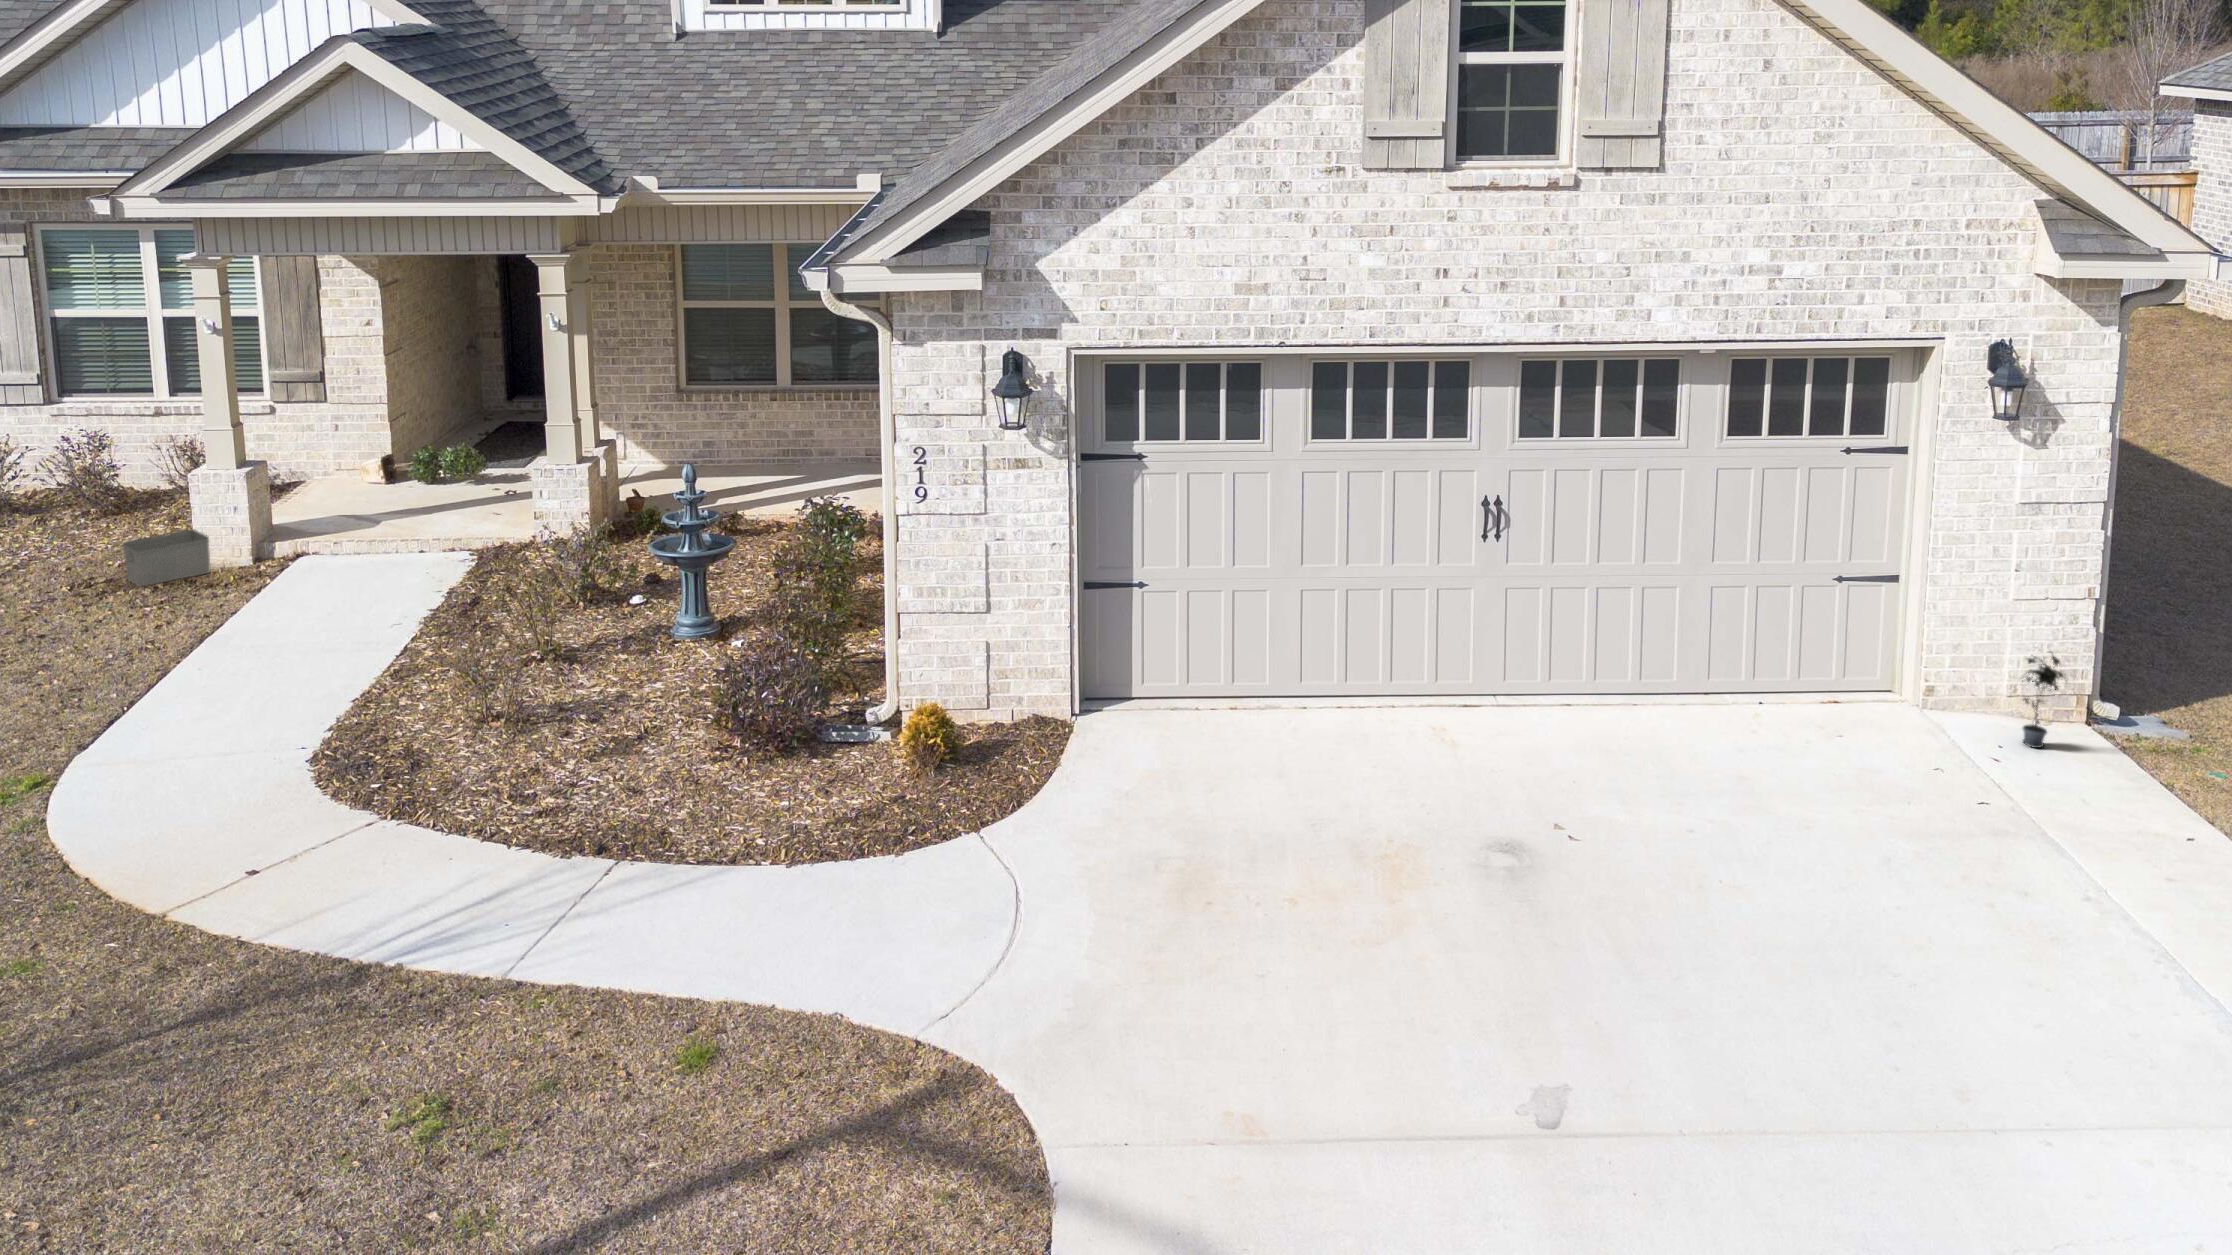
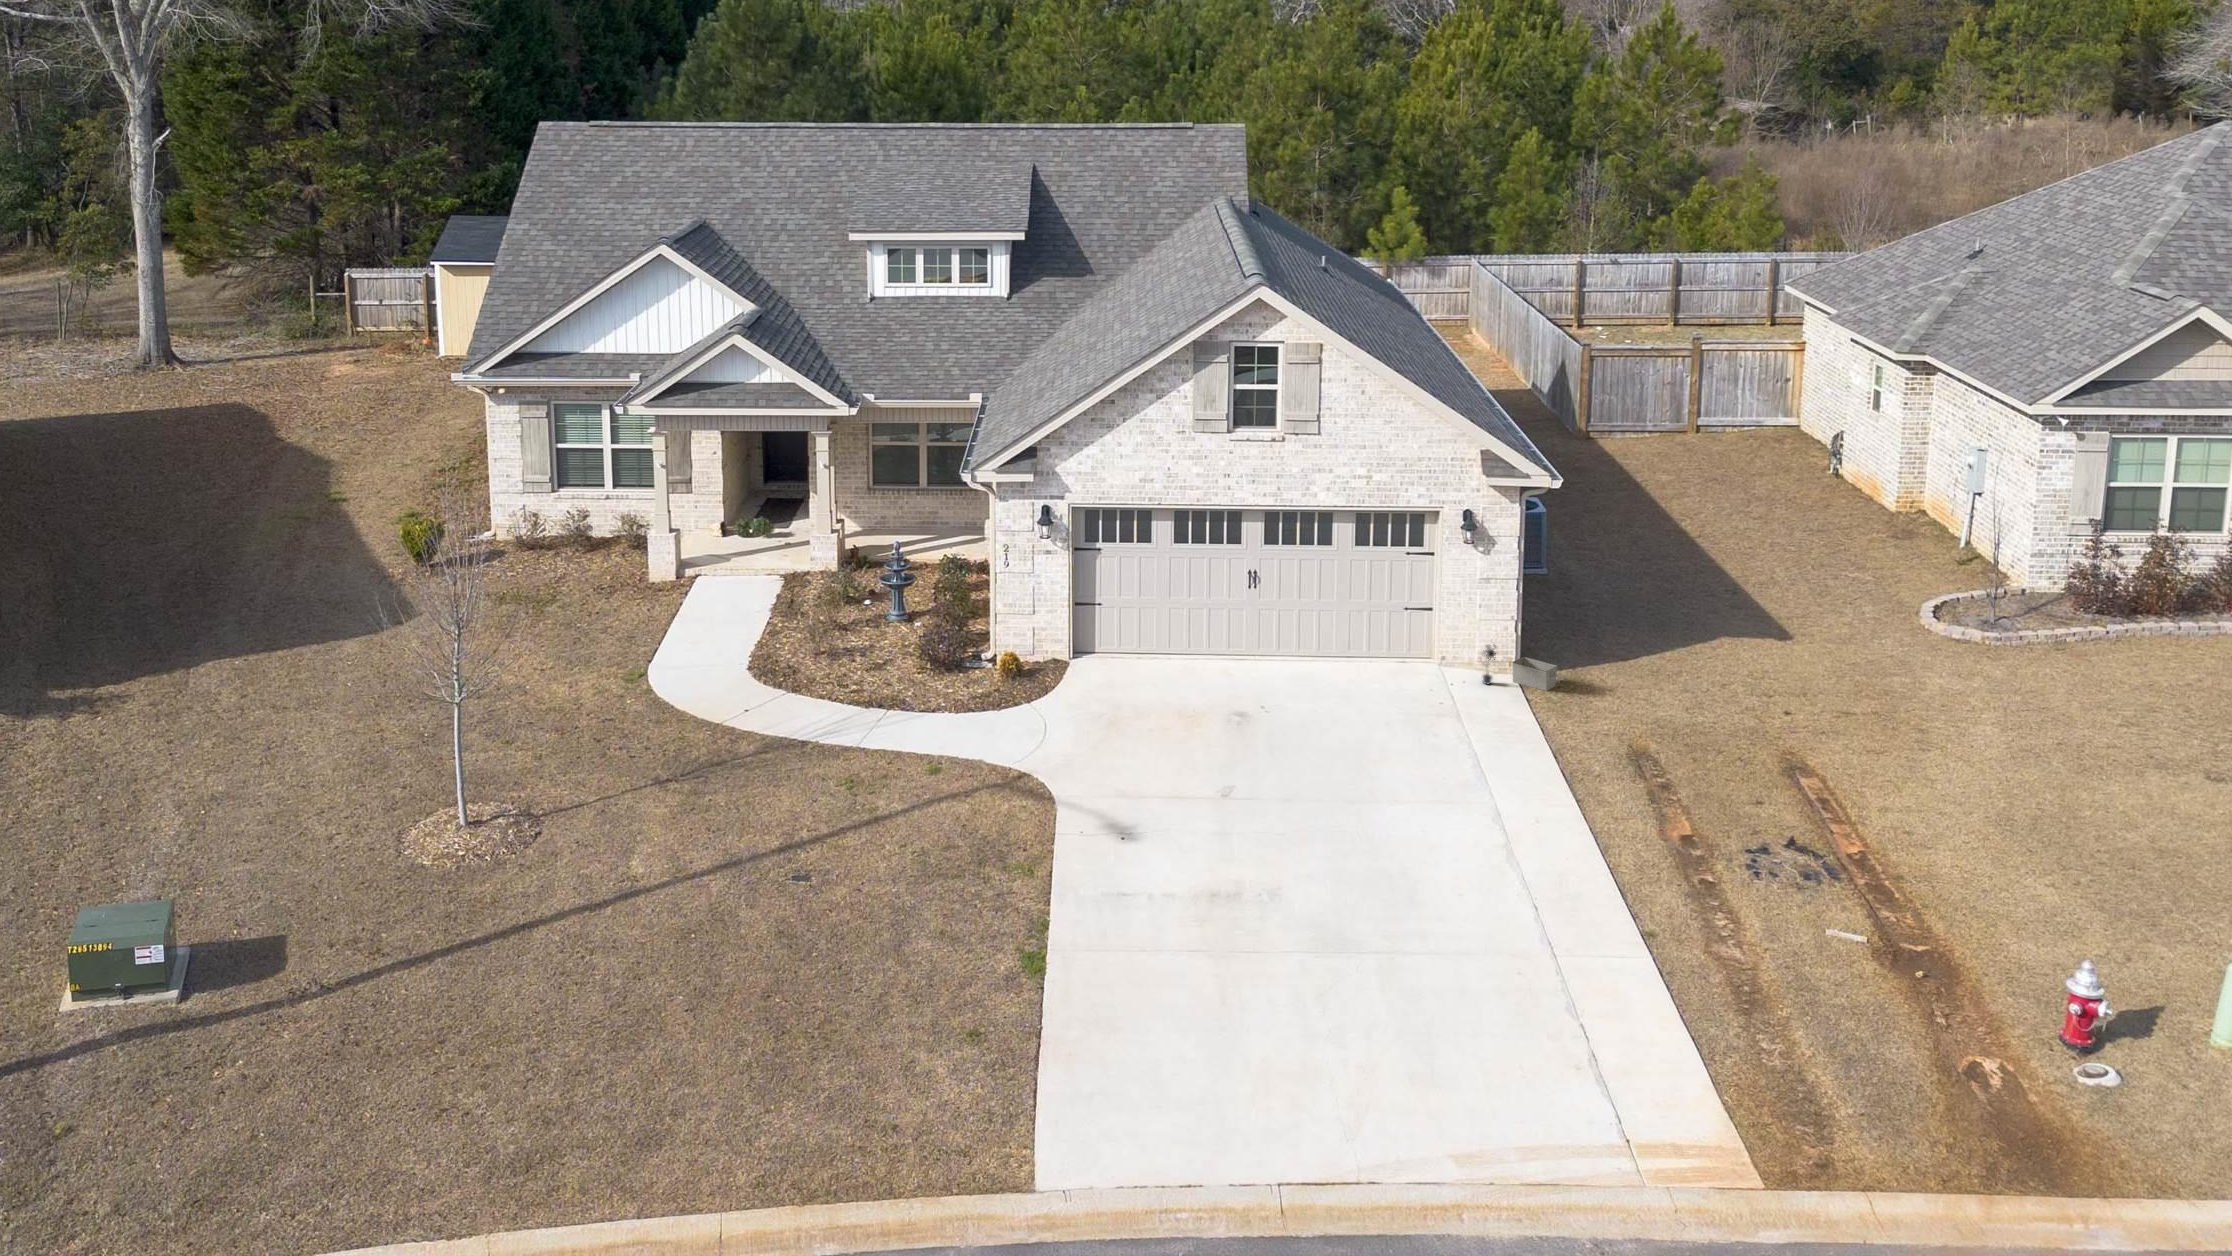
storage bin: present [122,529,210,587] -> present [1512,657,1558,691]

